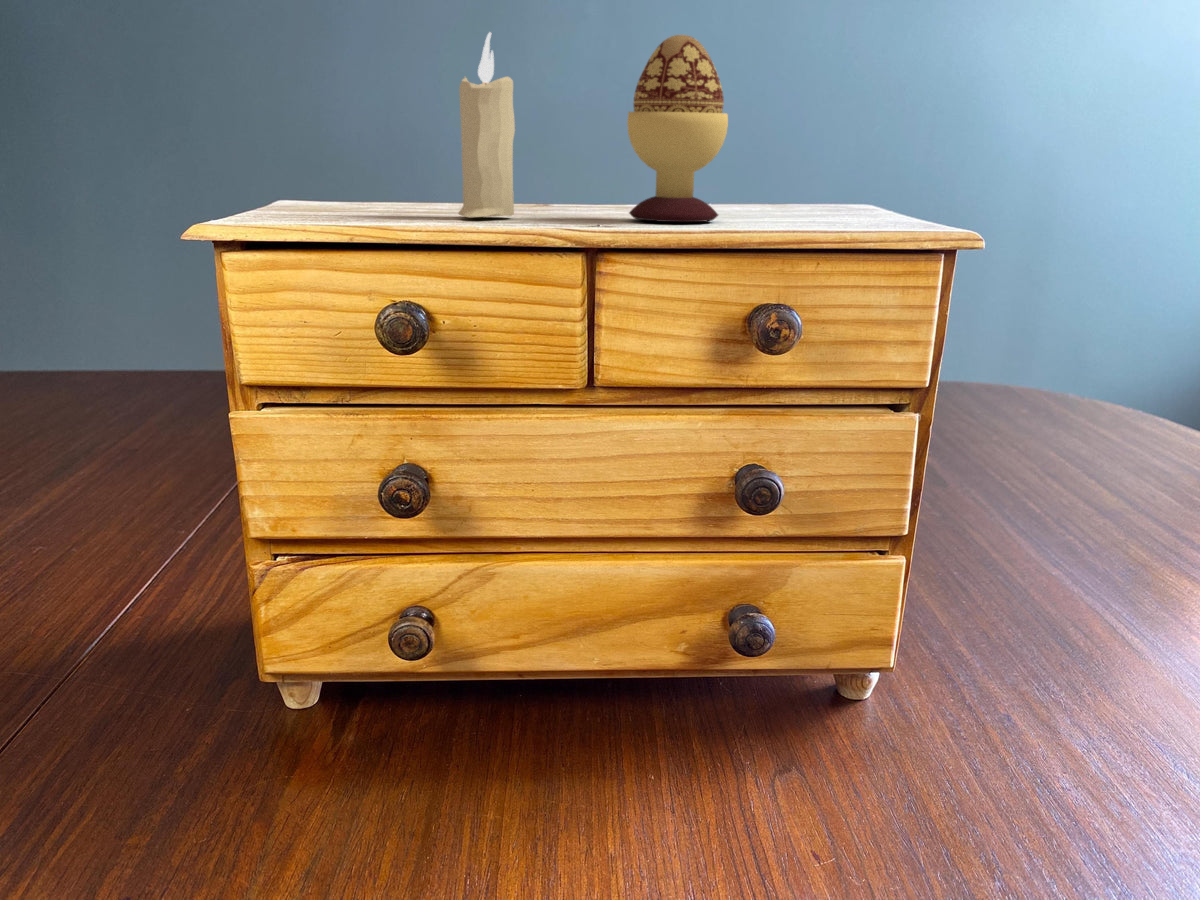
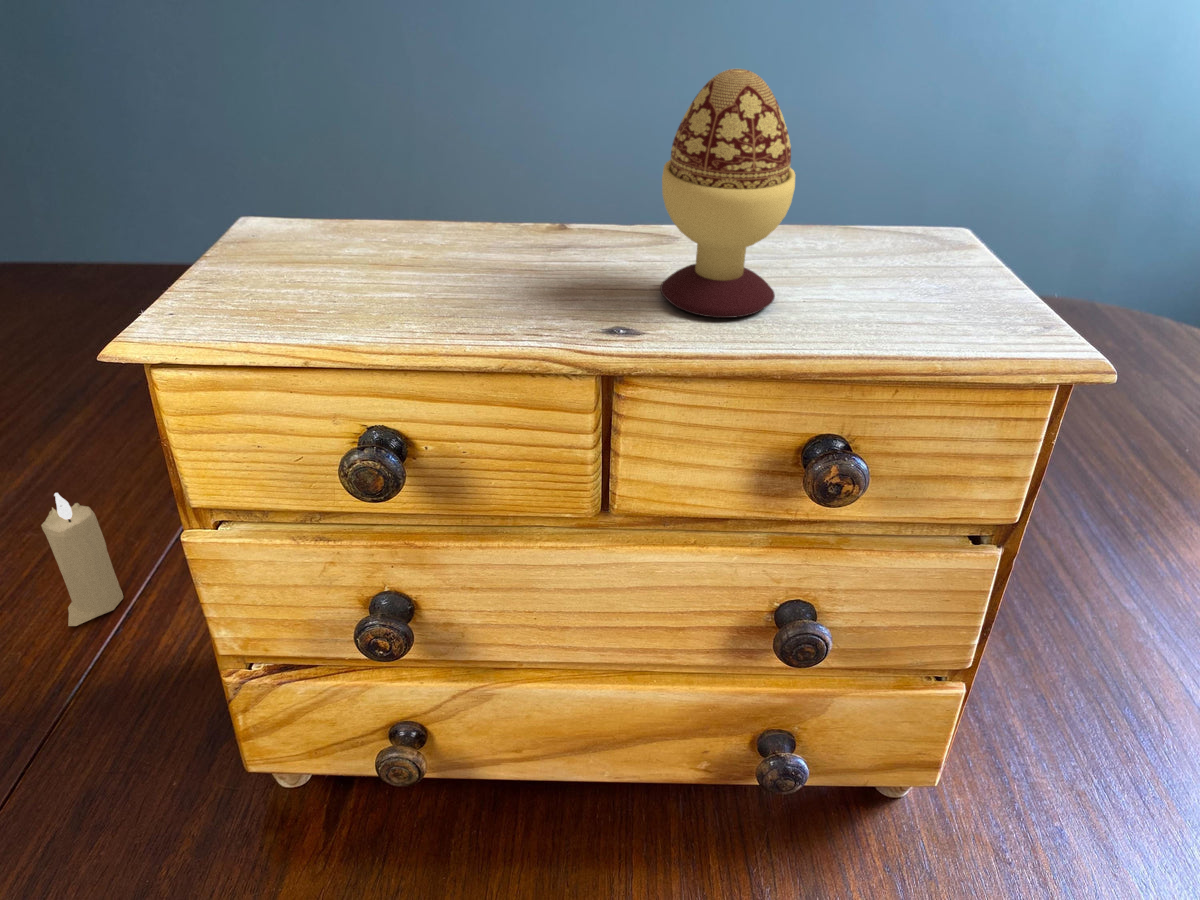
candle: present [458,32,515,217] -> present [41,493,123,626]

